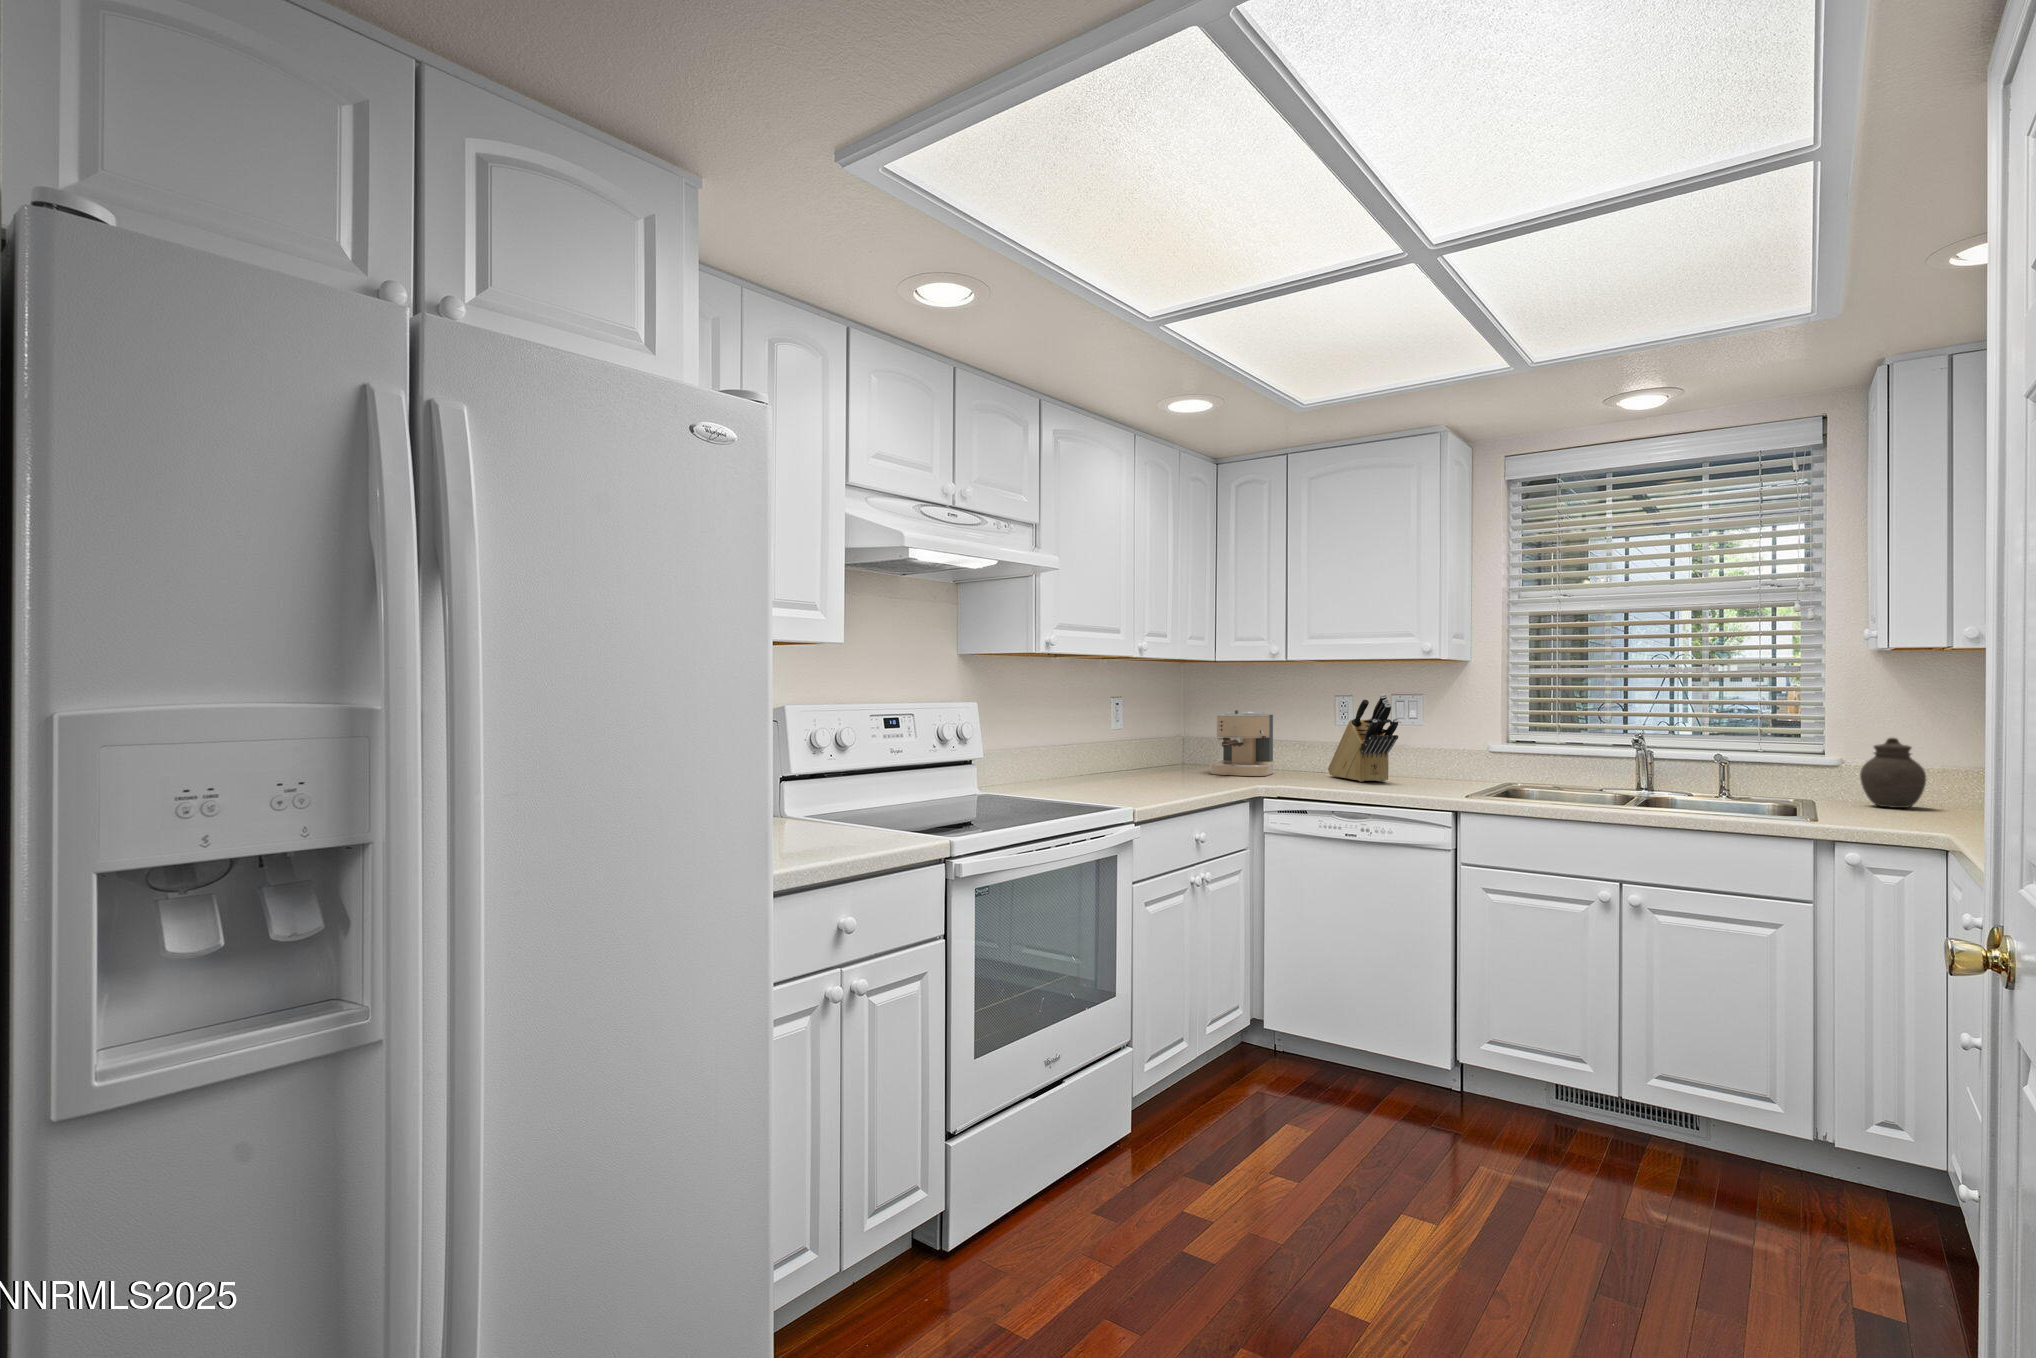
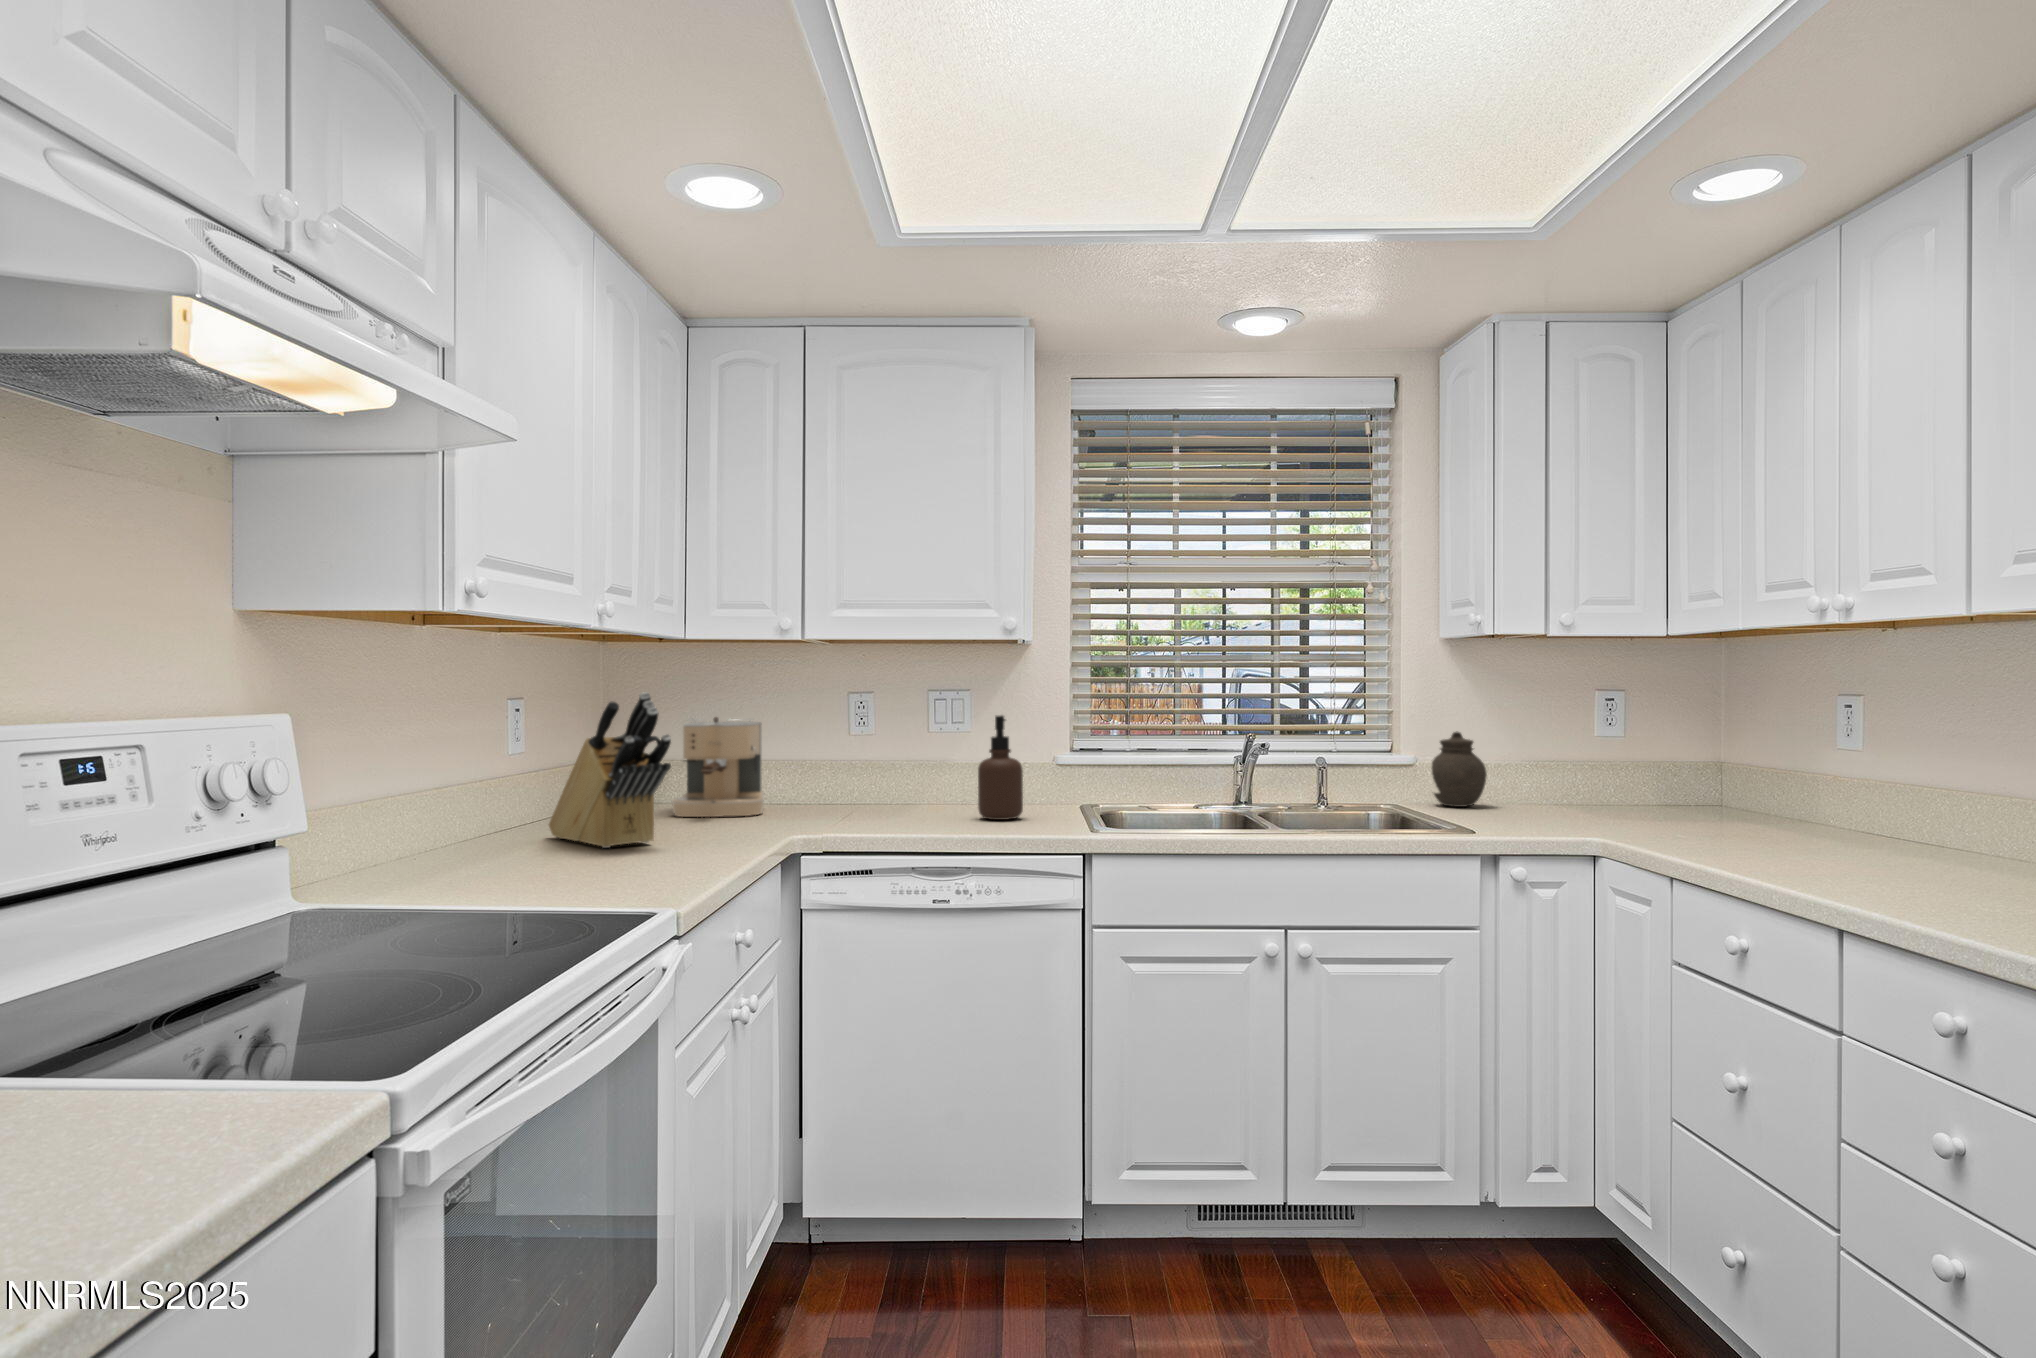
knife block: present [1328,694,1398,782] -> present [549,692,671,848]
soap dispenser: none [1408,713,1442,788] -> present [978,716,1023,820]

